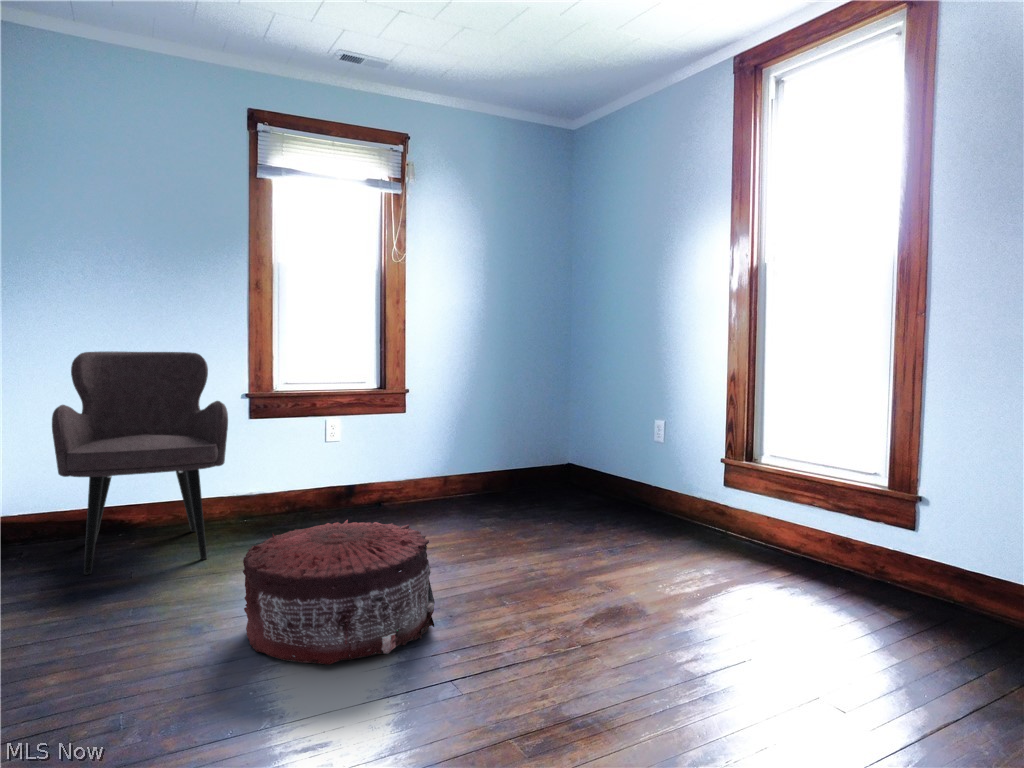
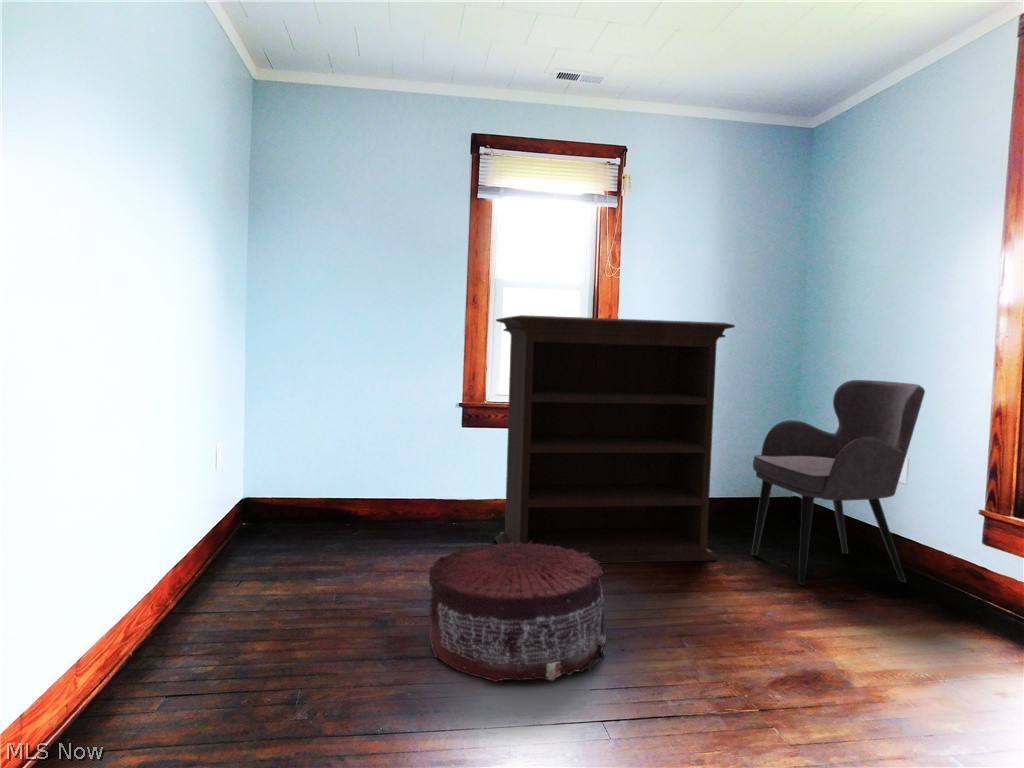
bookshelf: none [286,295,520,553] -> present [495,315,735,563]
armchair: present [52,351,228,575] -> present [752,380,925,585]

